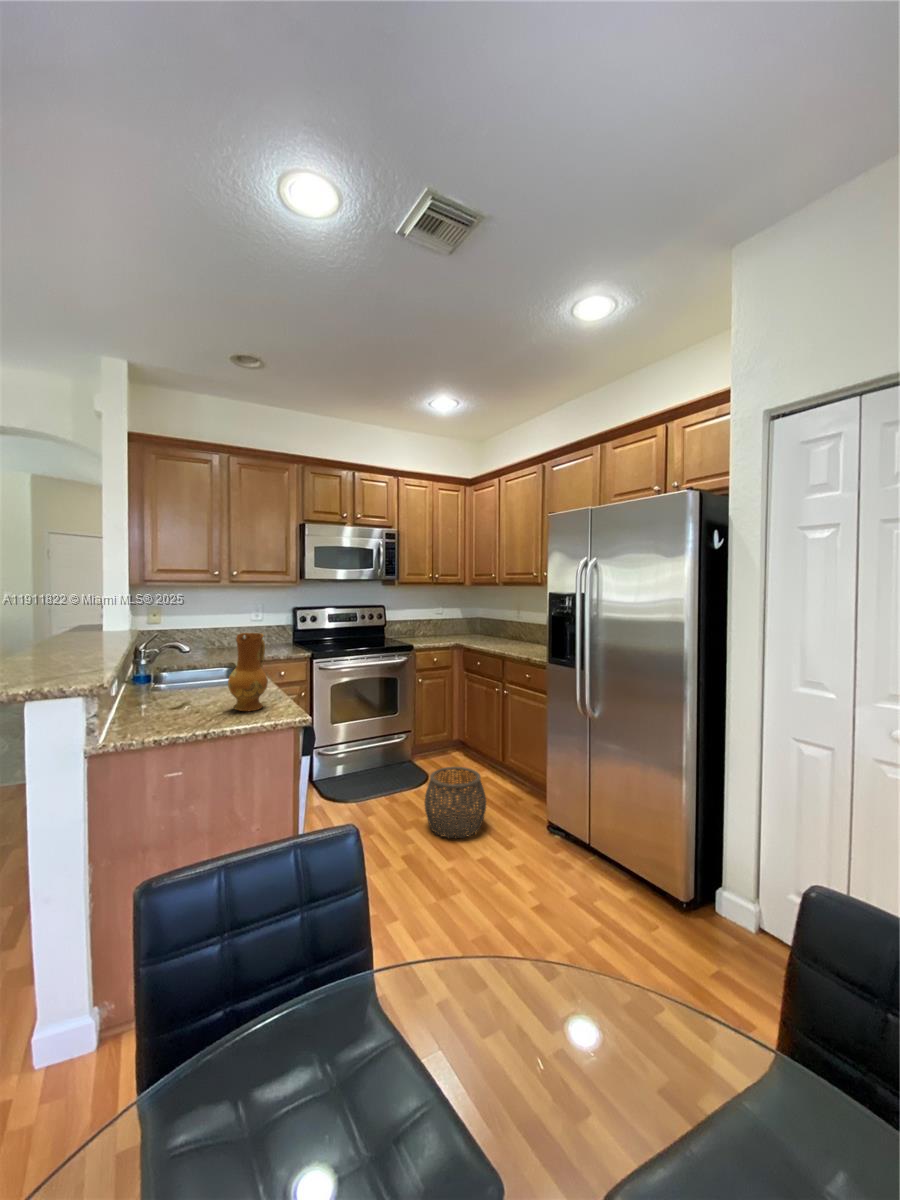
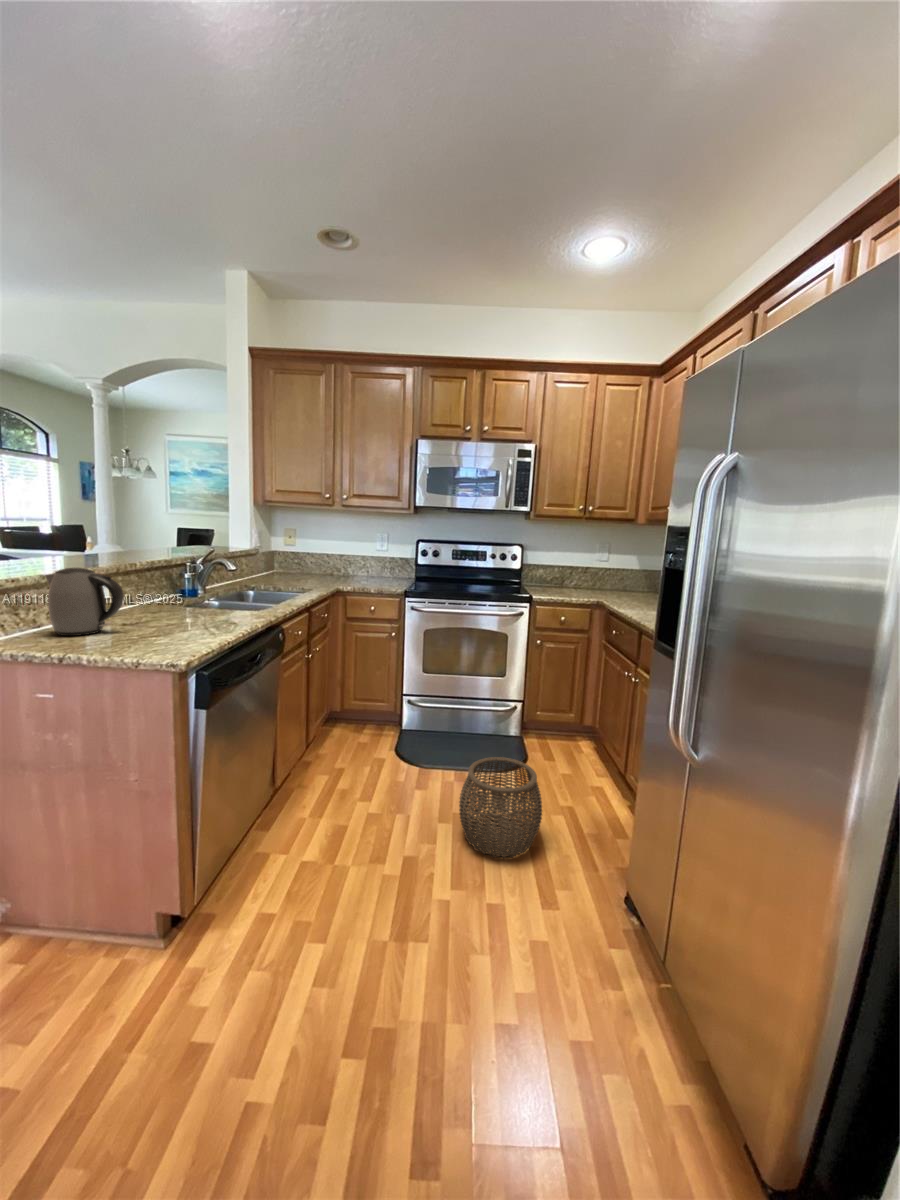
ceramic jug: present [228,633,268,711] -> none [131,548,188,641]
kettle: none [127,658,198,722] -> present [45,568,123,636]

